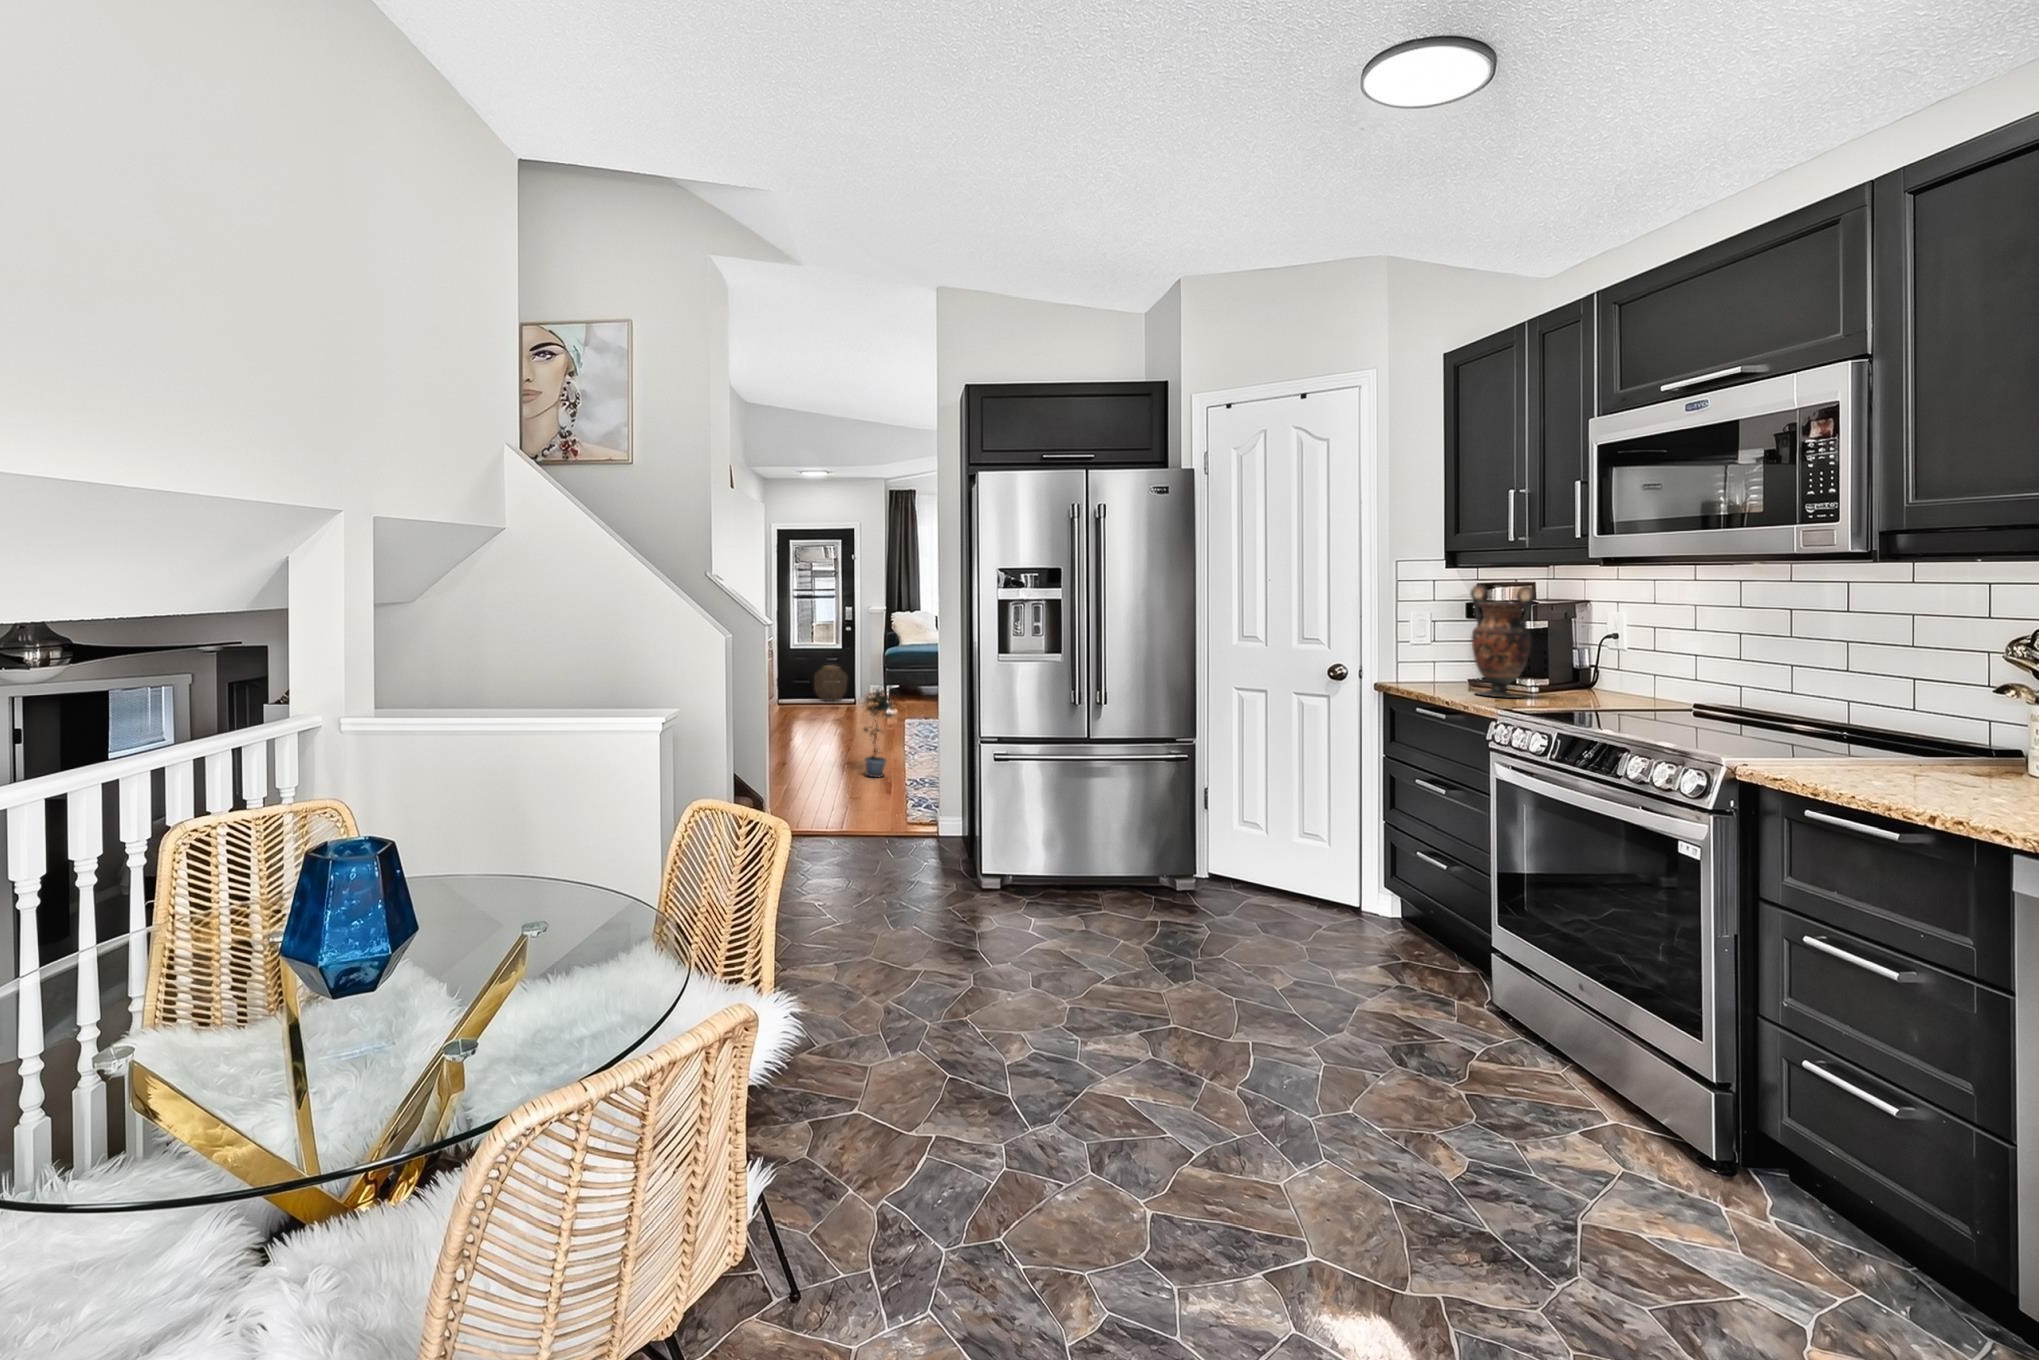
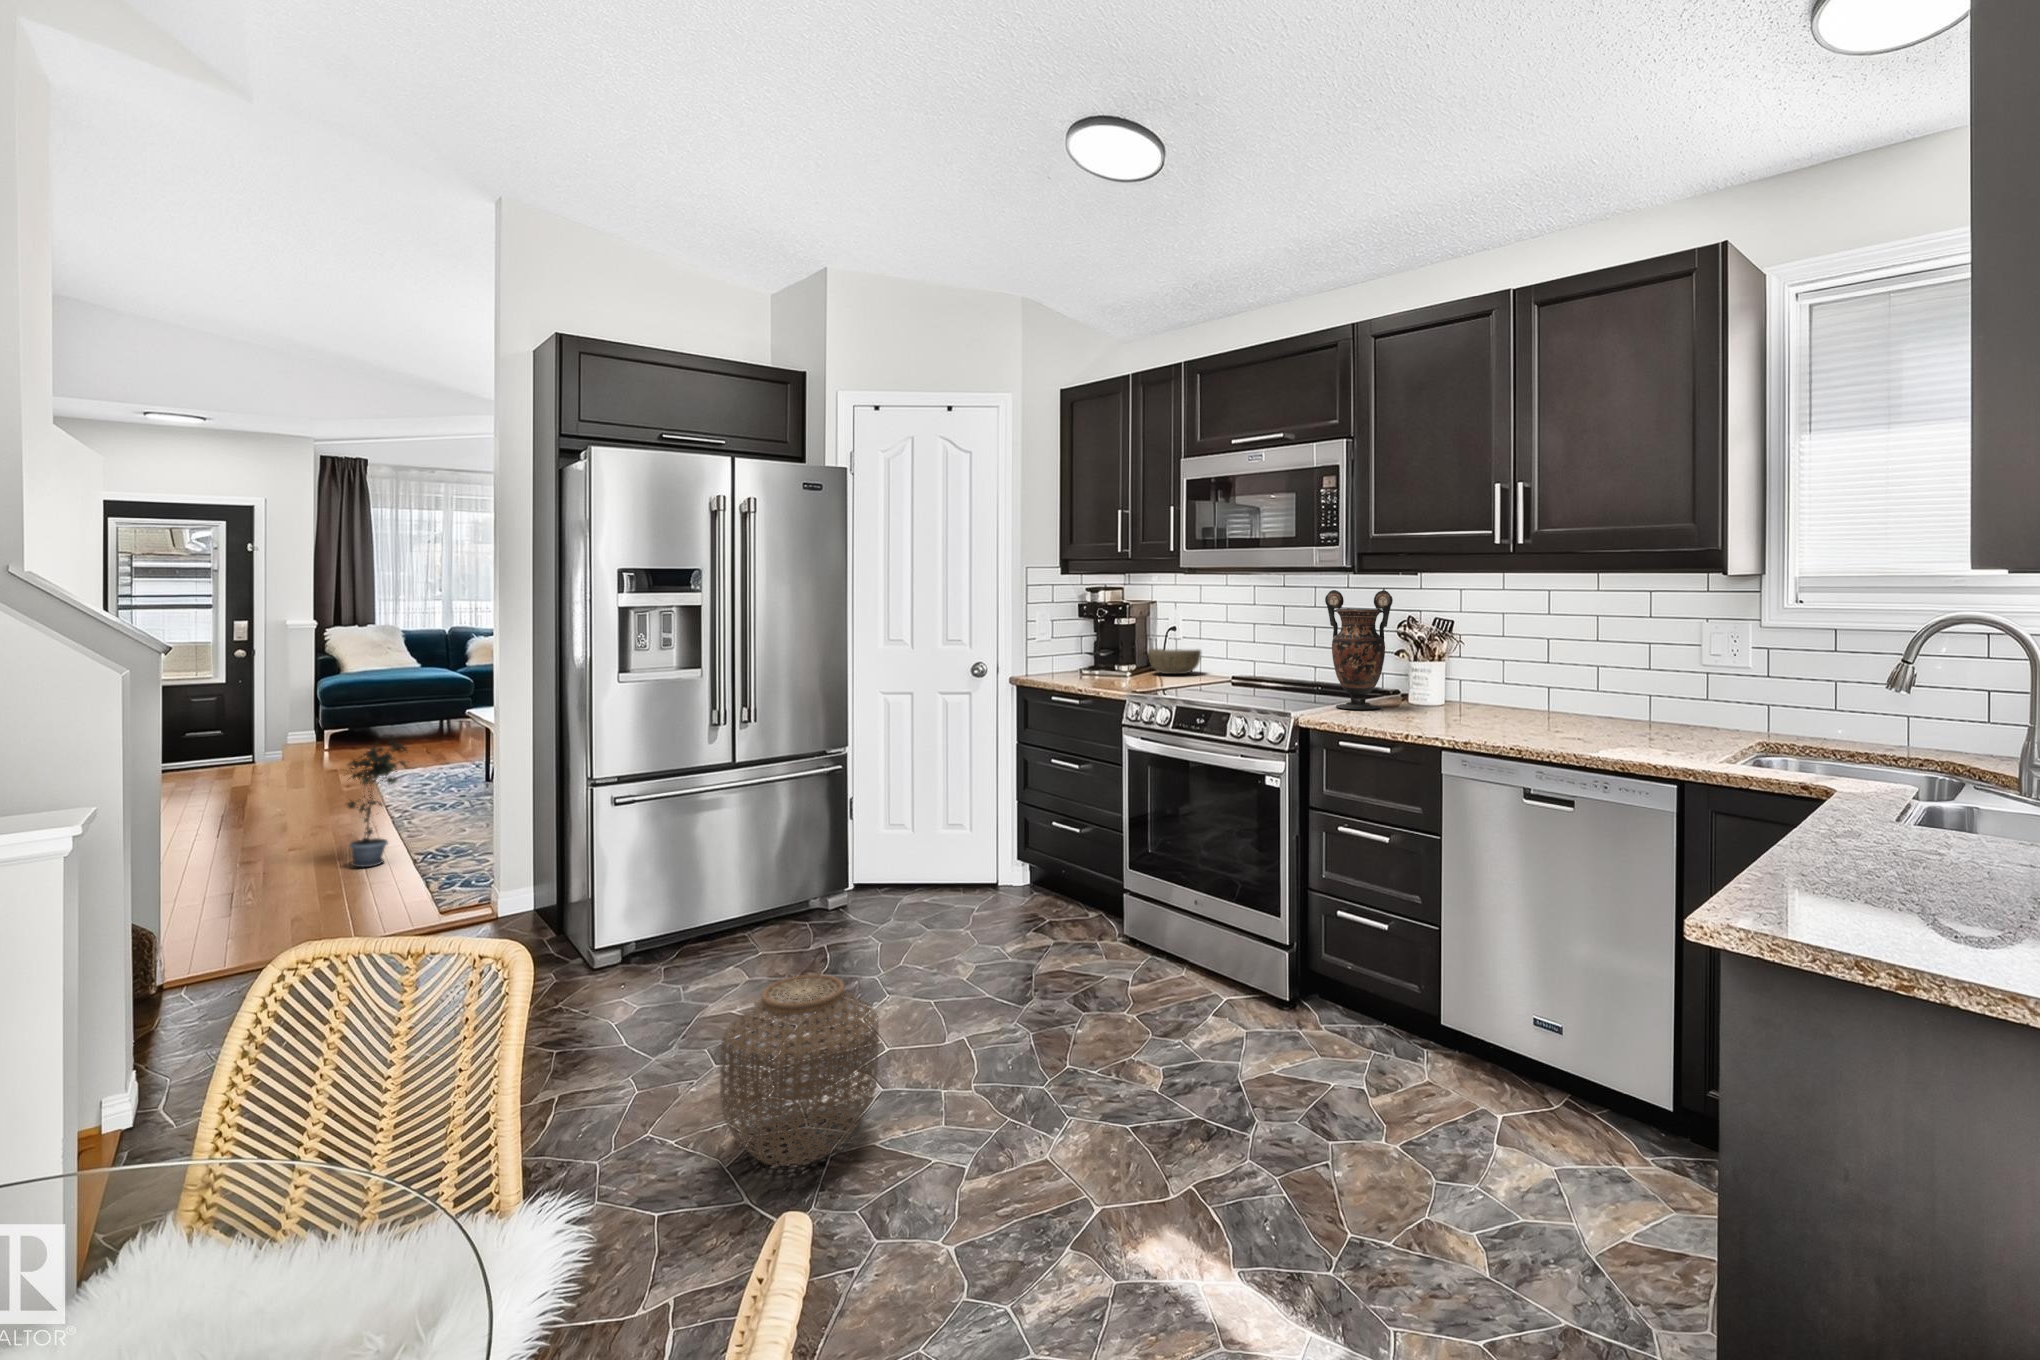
vase: present [1471,584,1536,698] -> present [1325,590,1393,710]
bowl: none [1569,663,1657,700] -> present [1148,649,1201,674]
woven basket: present [815,665,847,702] -> present [720,974,879,1166]

